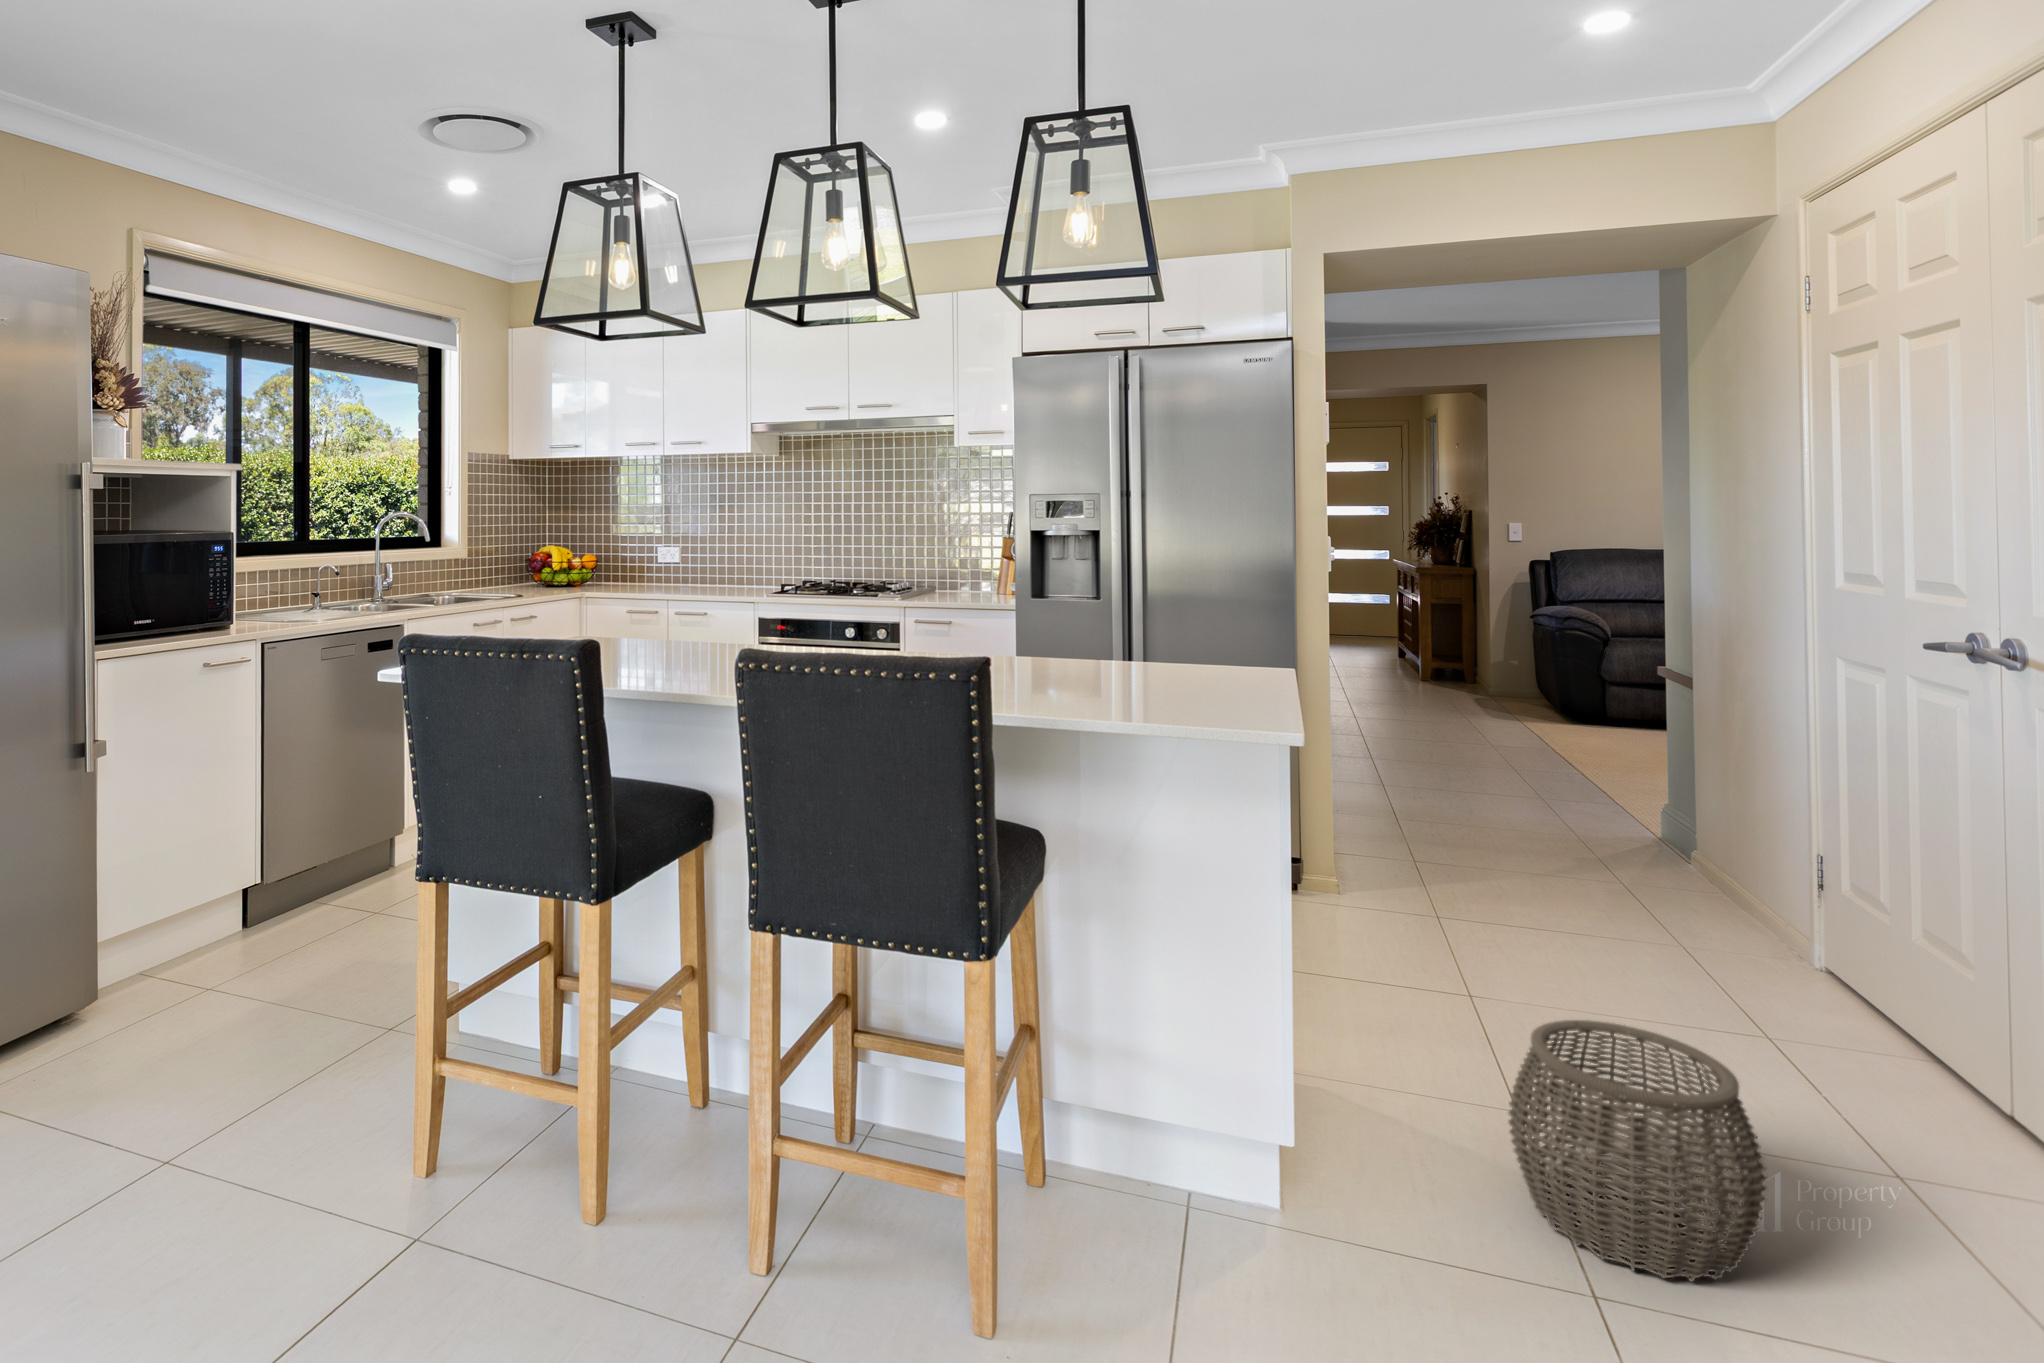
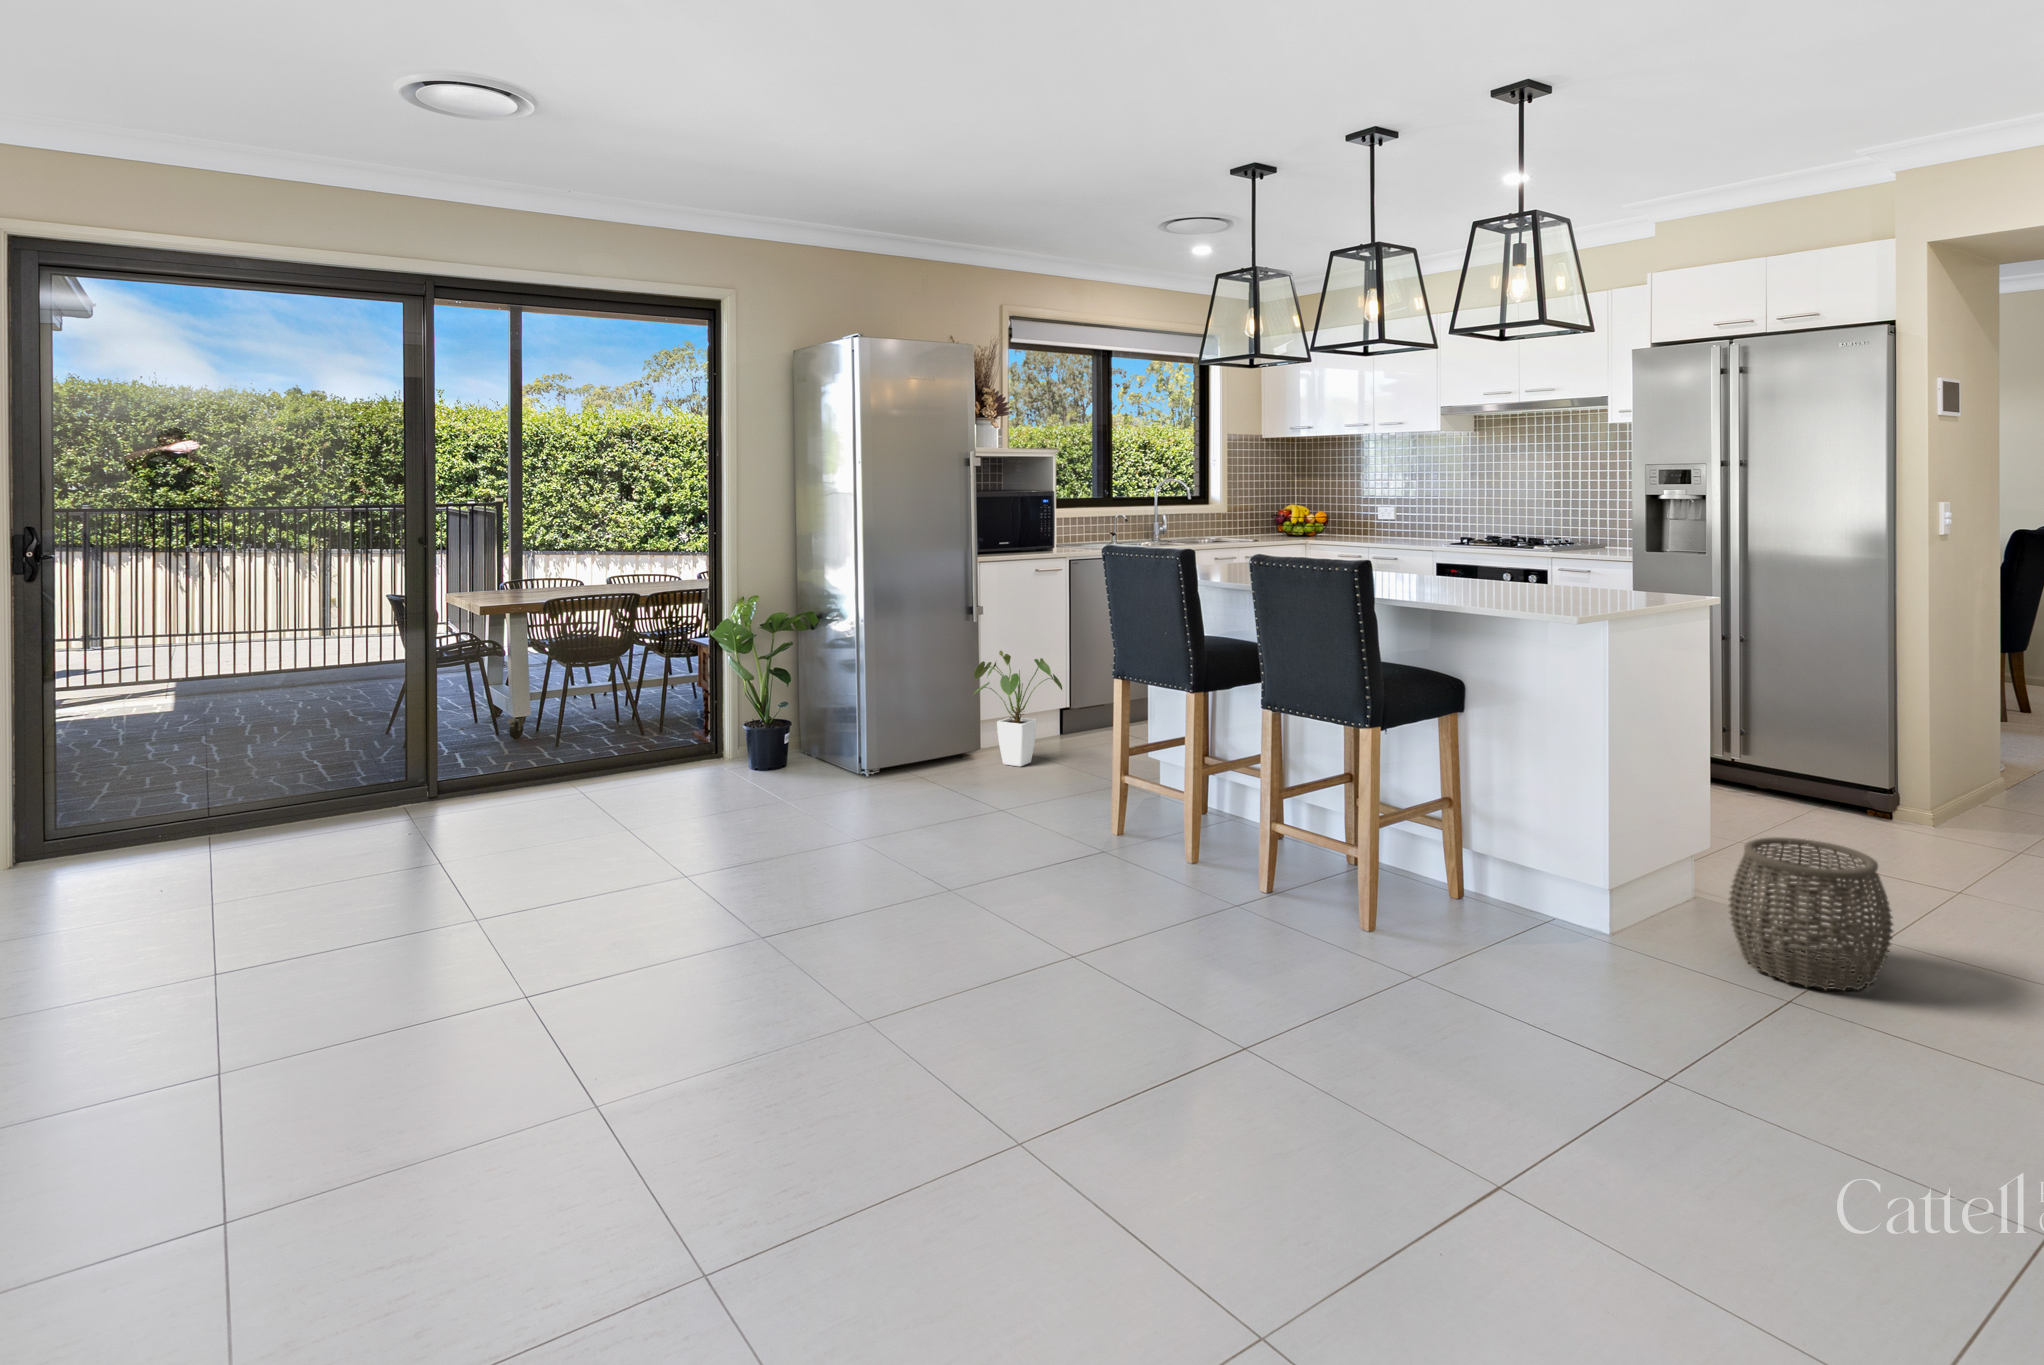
house plant: none [94,817,283,1030] -> present [974,651,1062,767]

